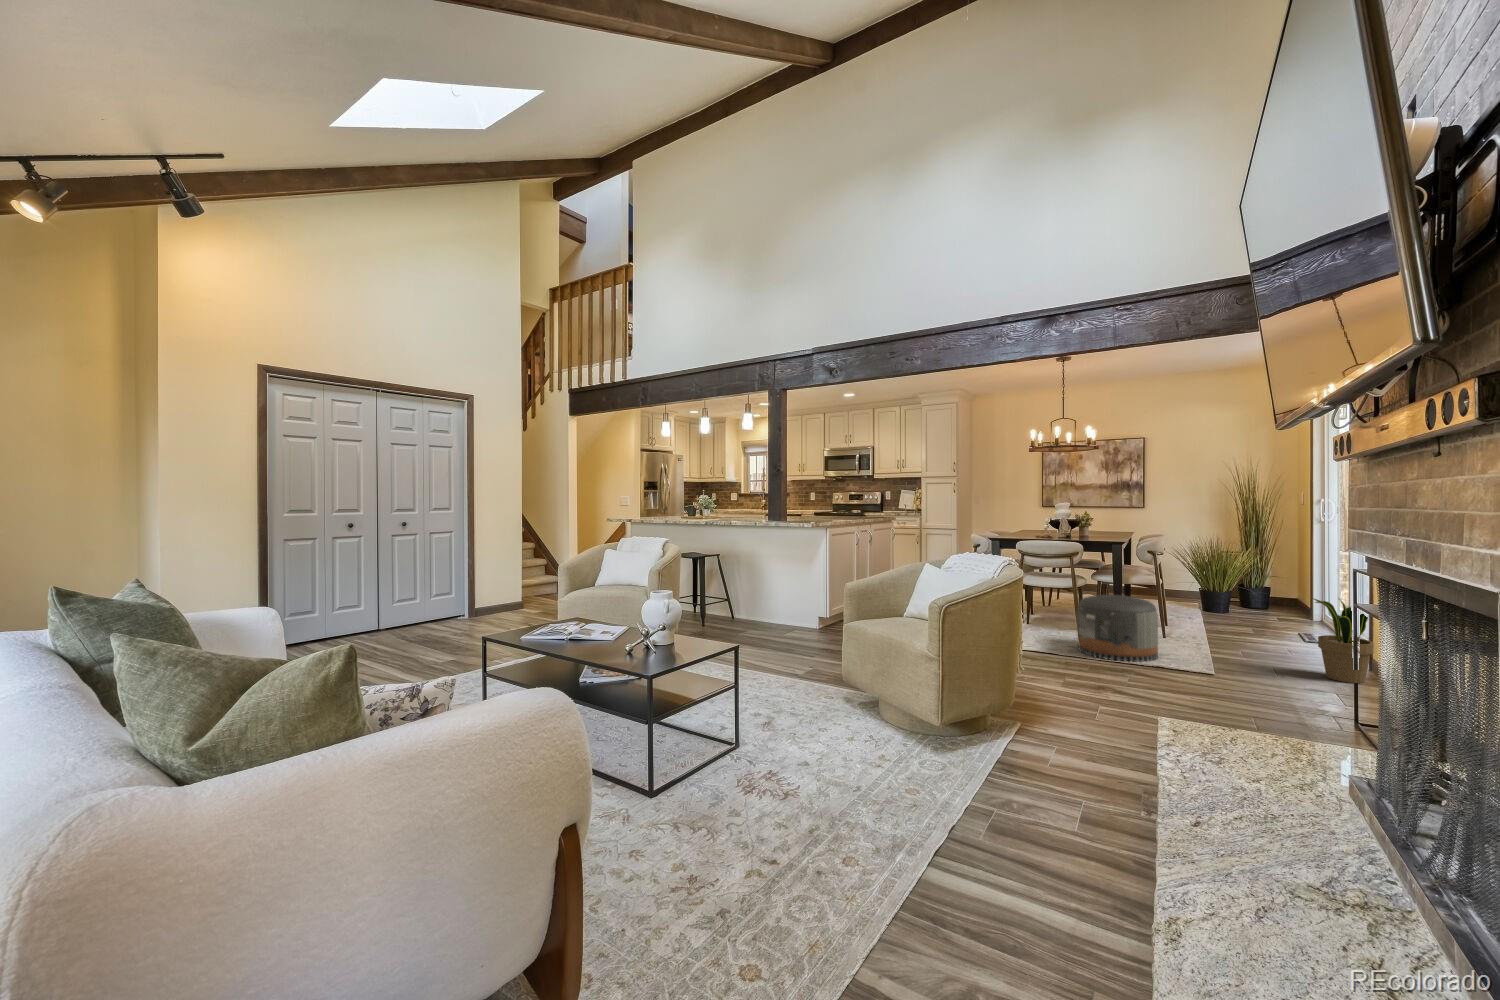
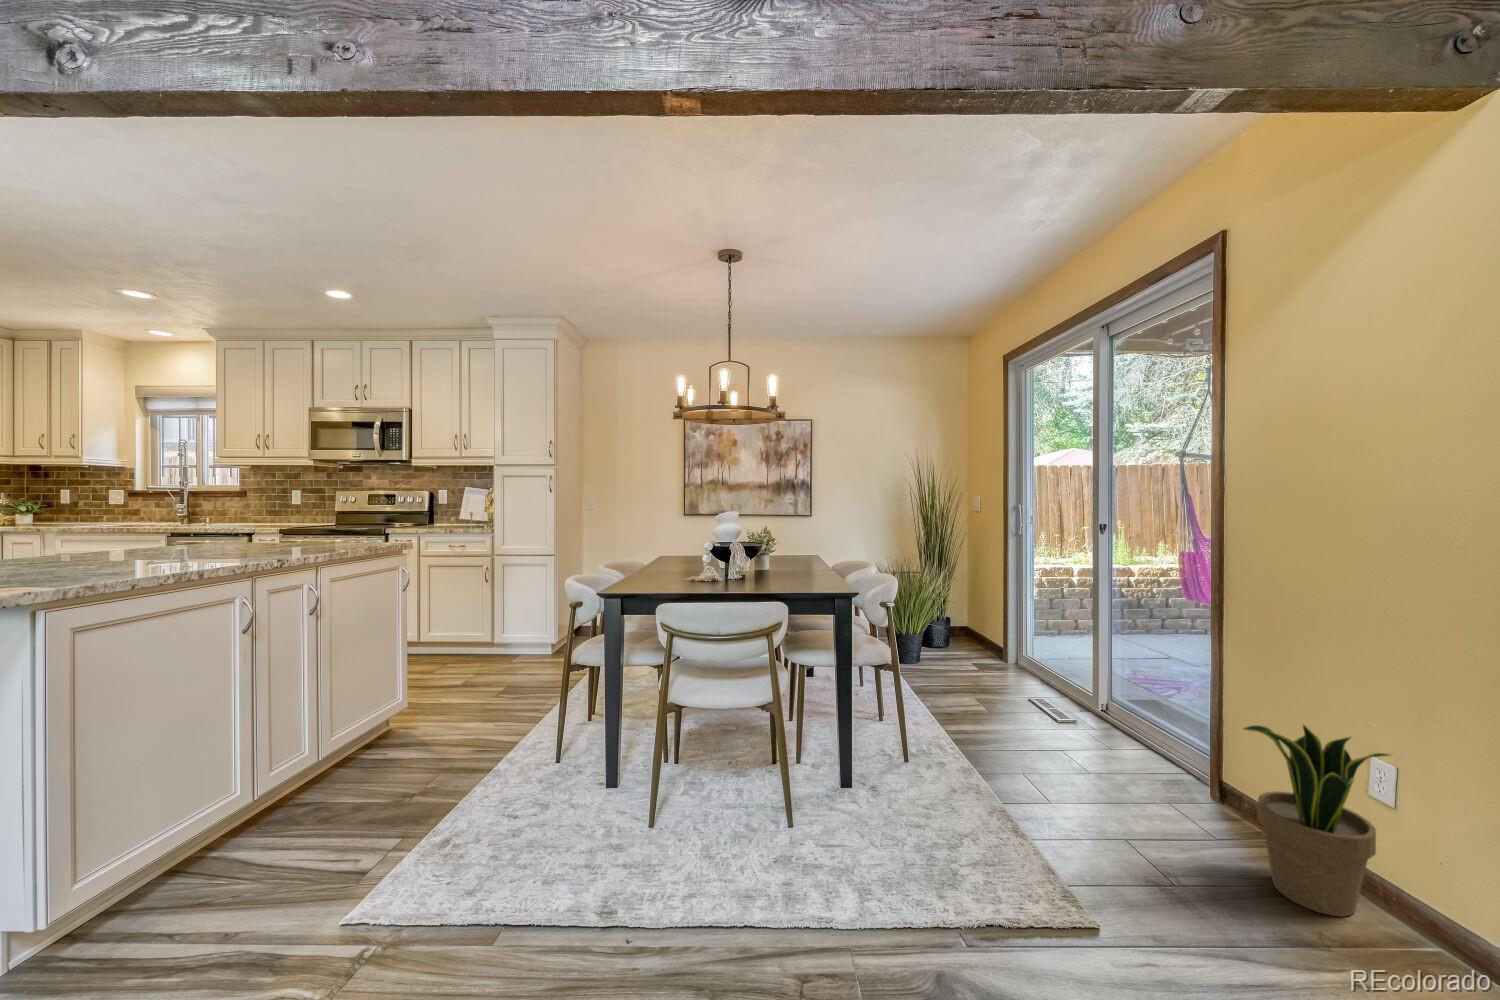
pouf: present [1077,595,1158,662] -> none [806,733,983,958]

